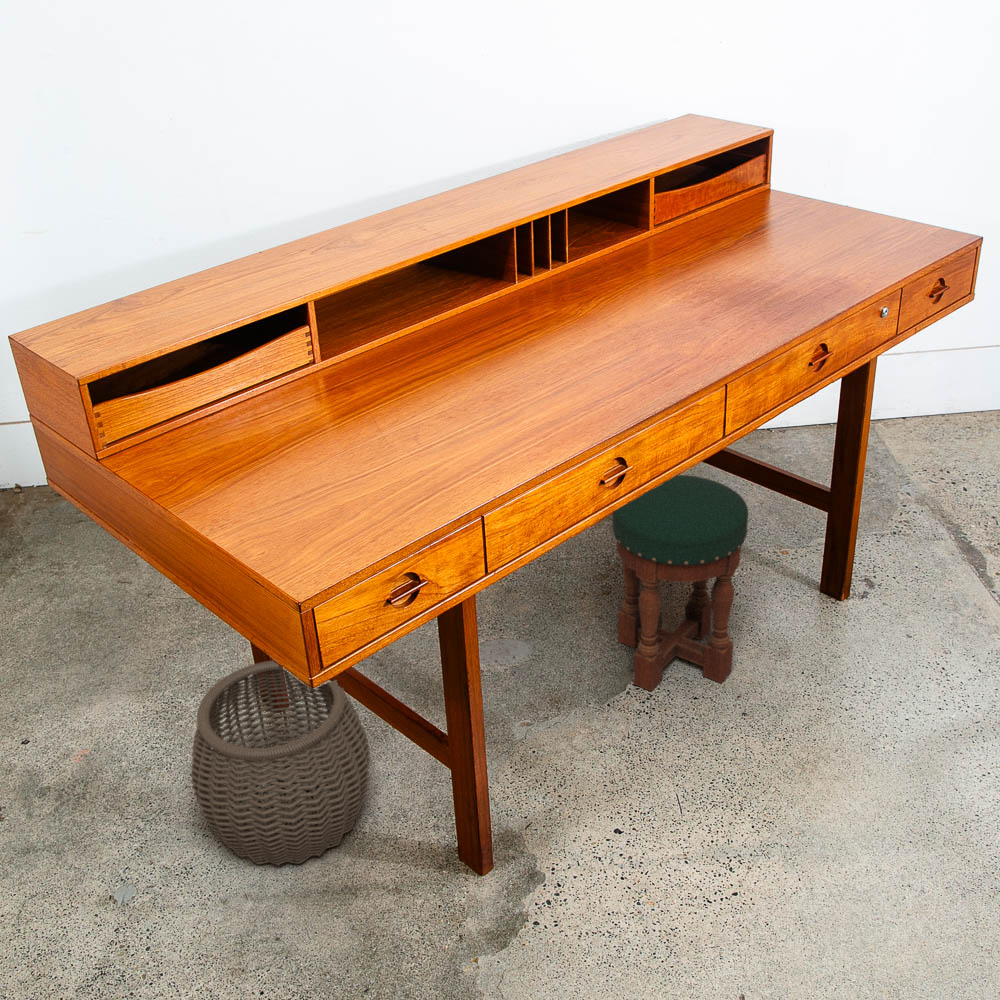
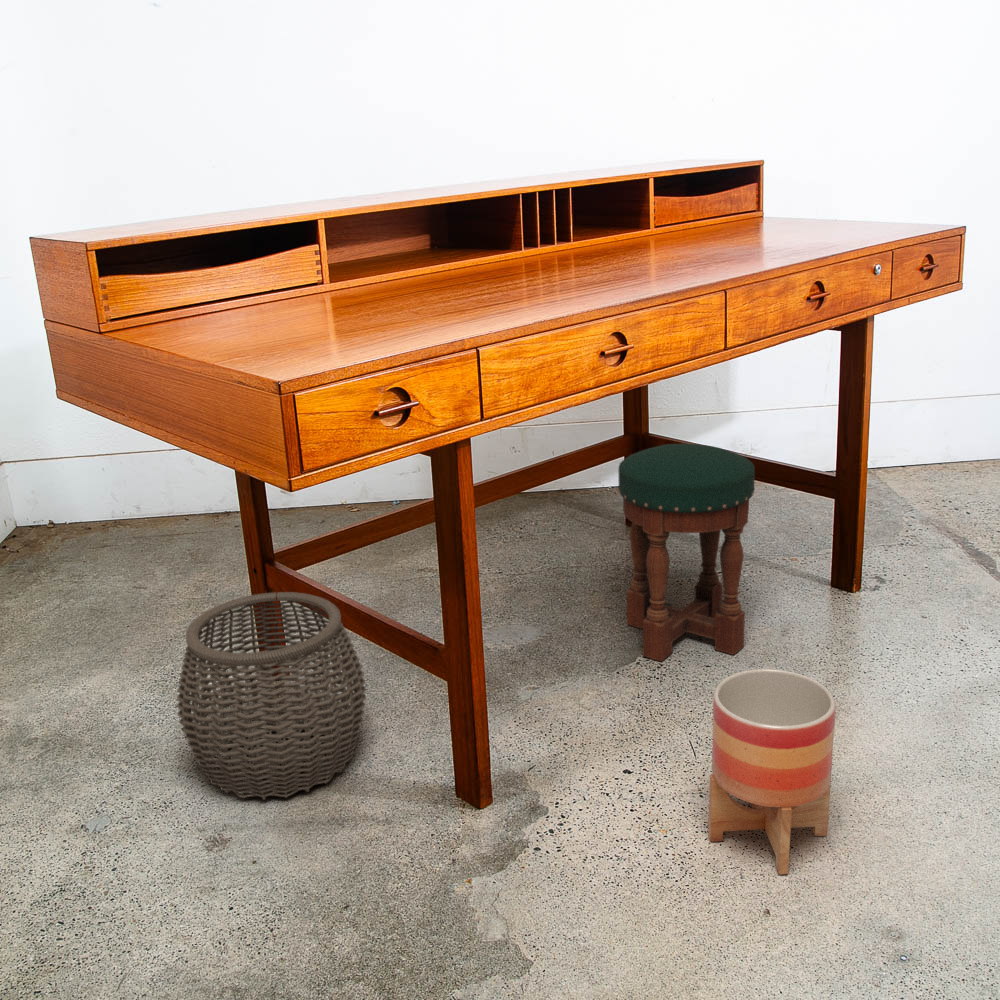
planter: none [693,766,813,954] -> present [709,669,836,875]

